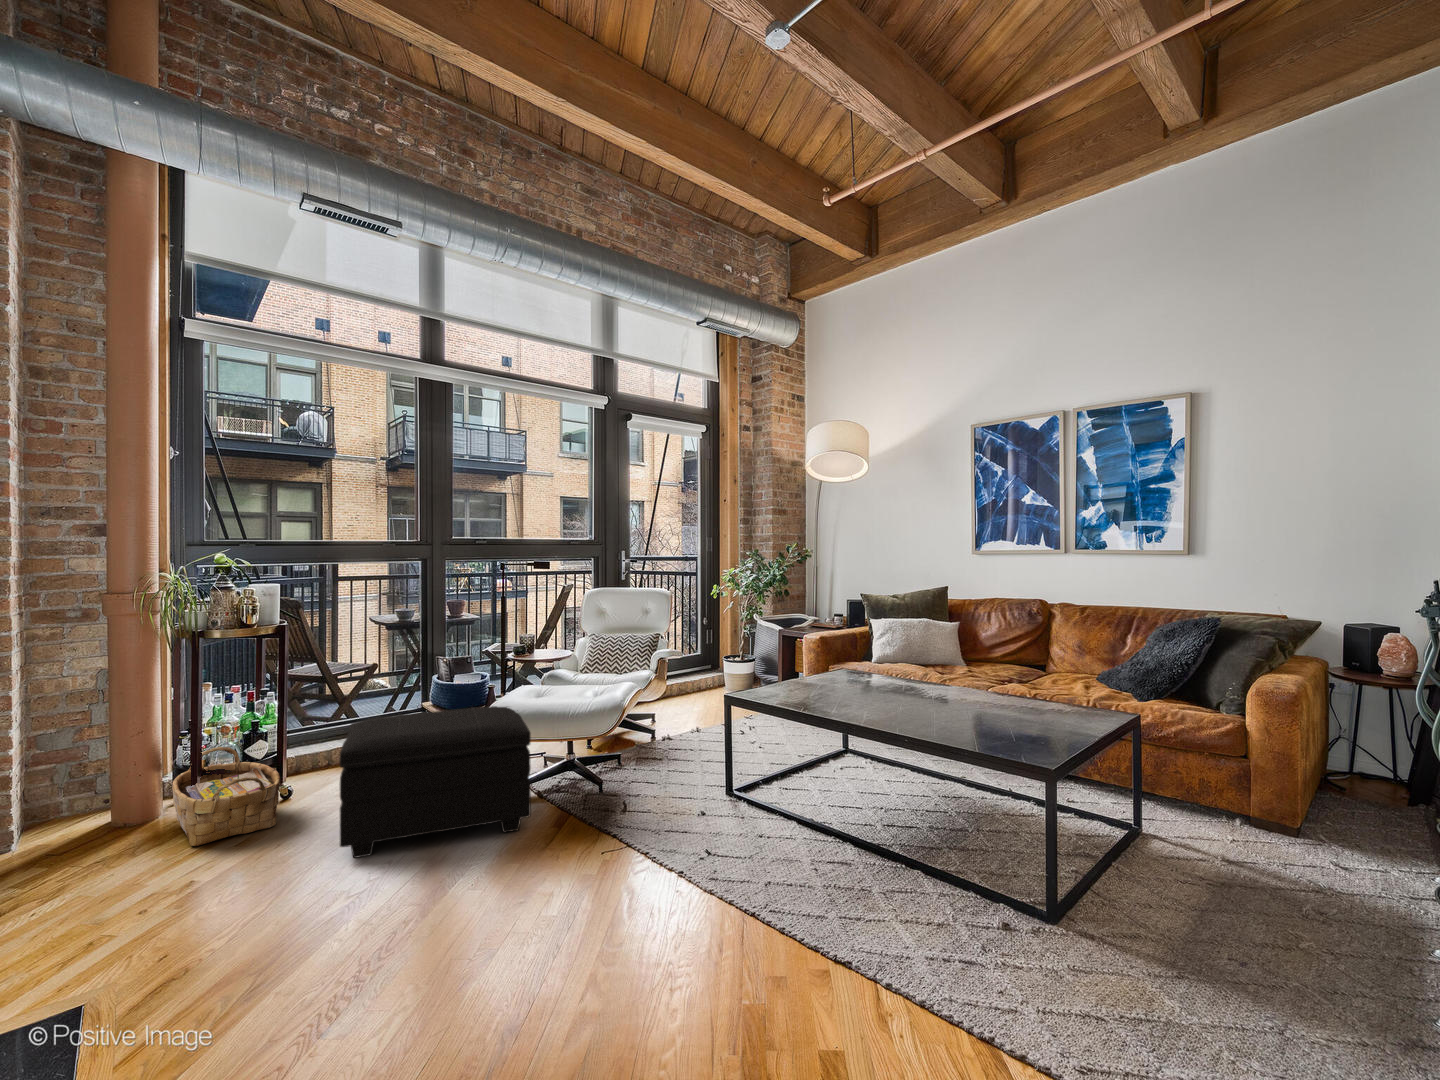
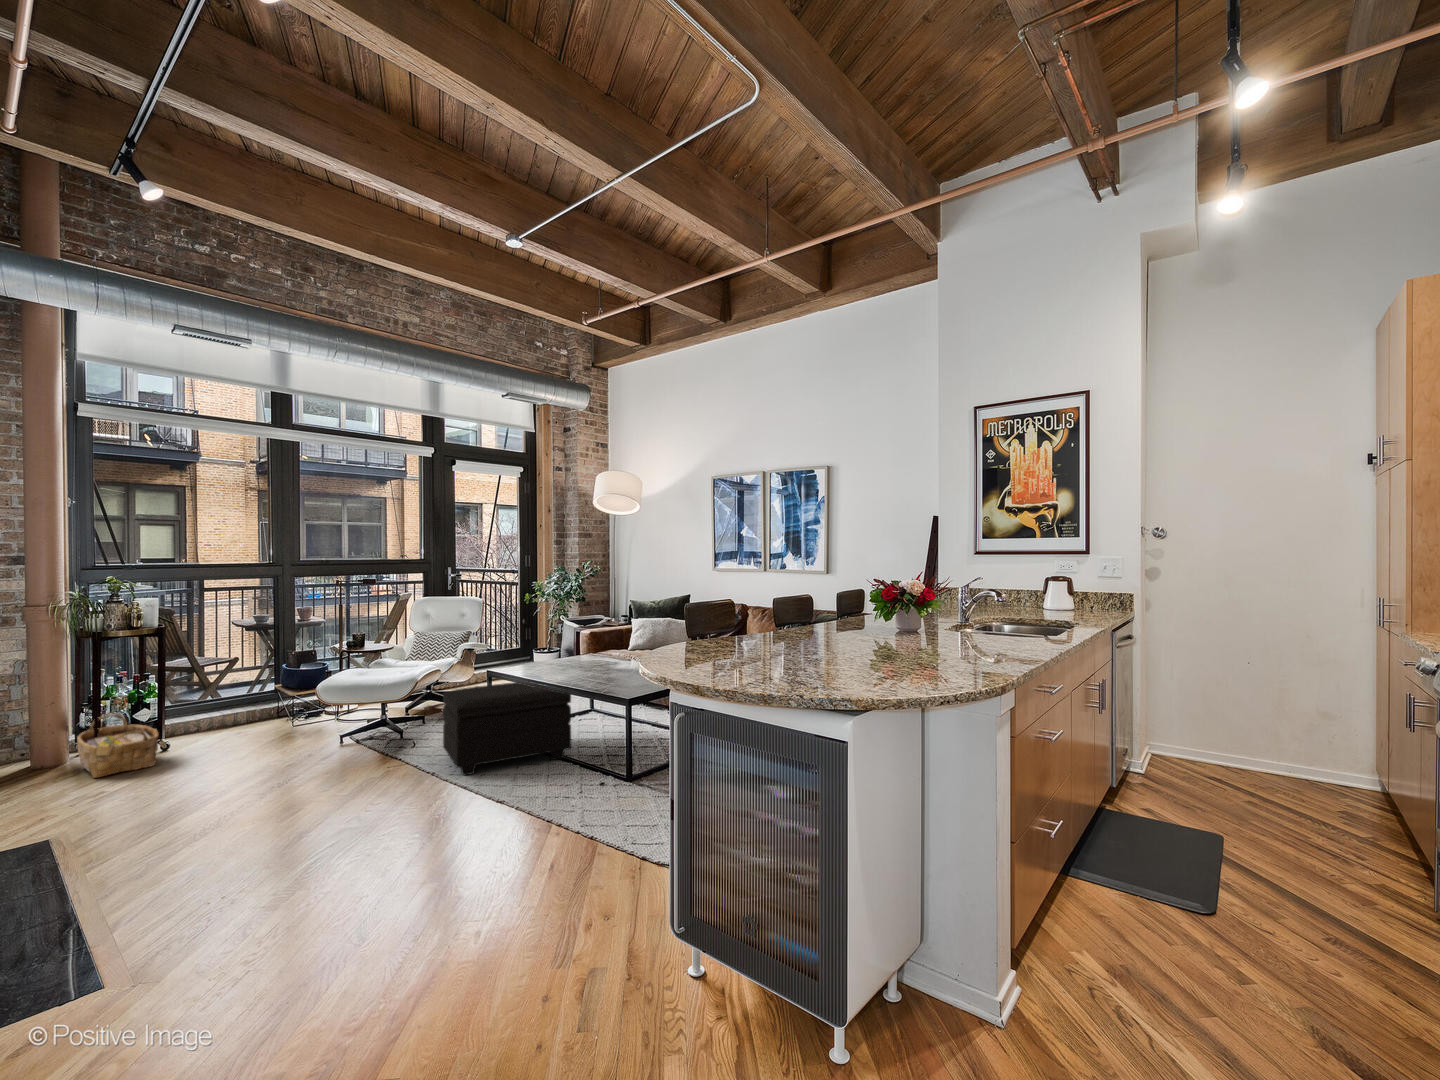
footstool: present [340,706,531,858] -> present [443,682,571,775]

